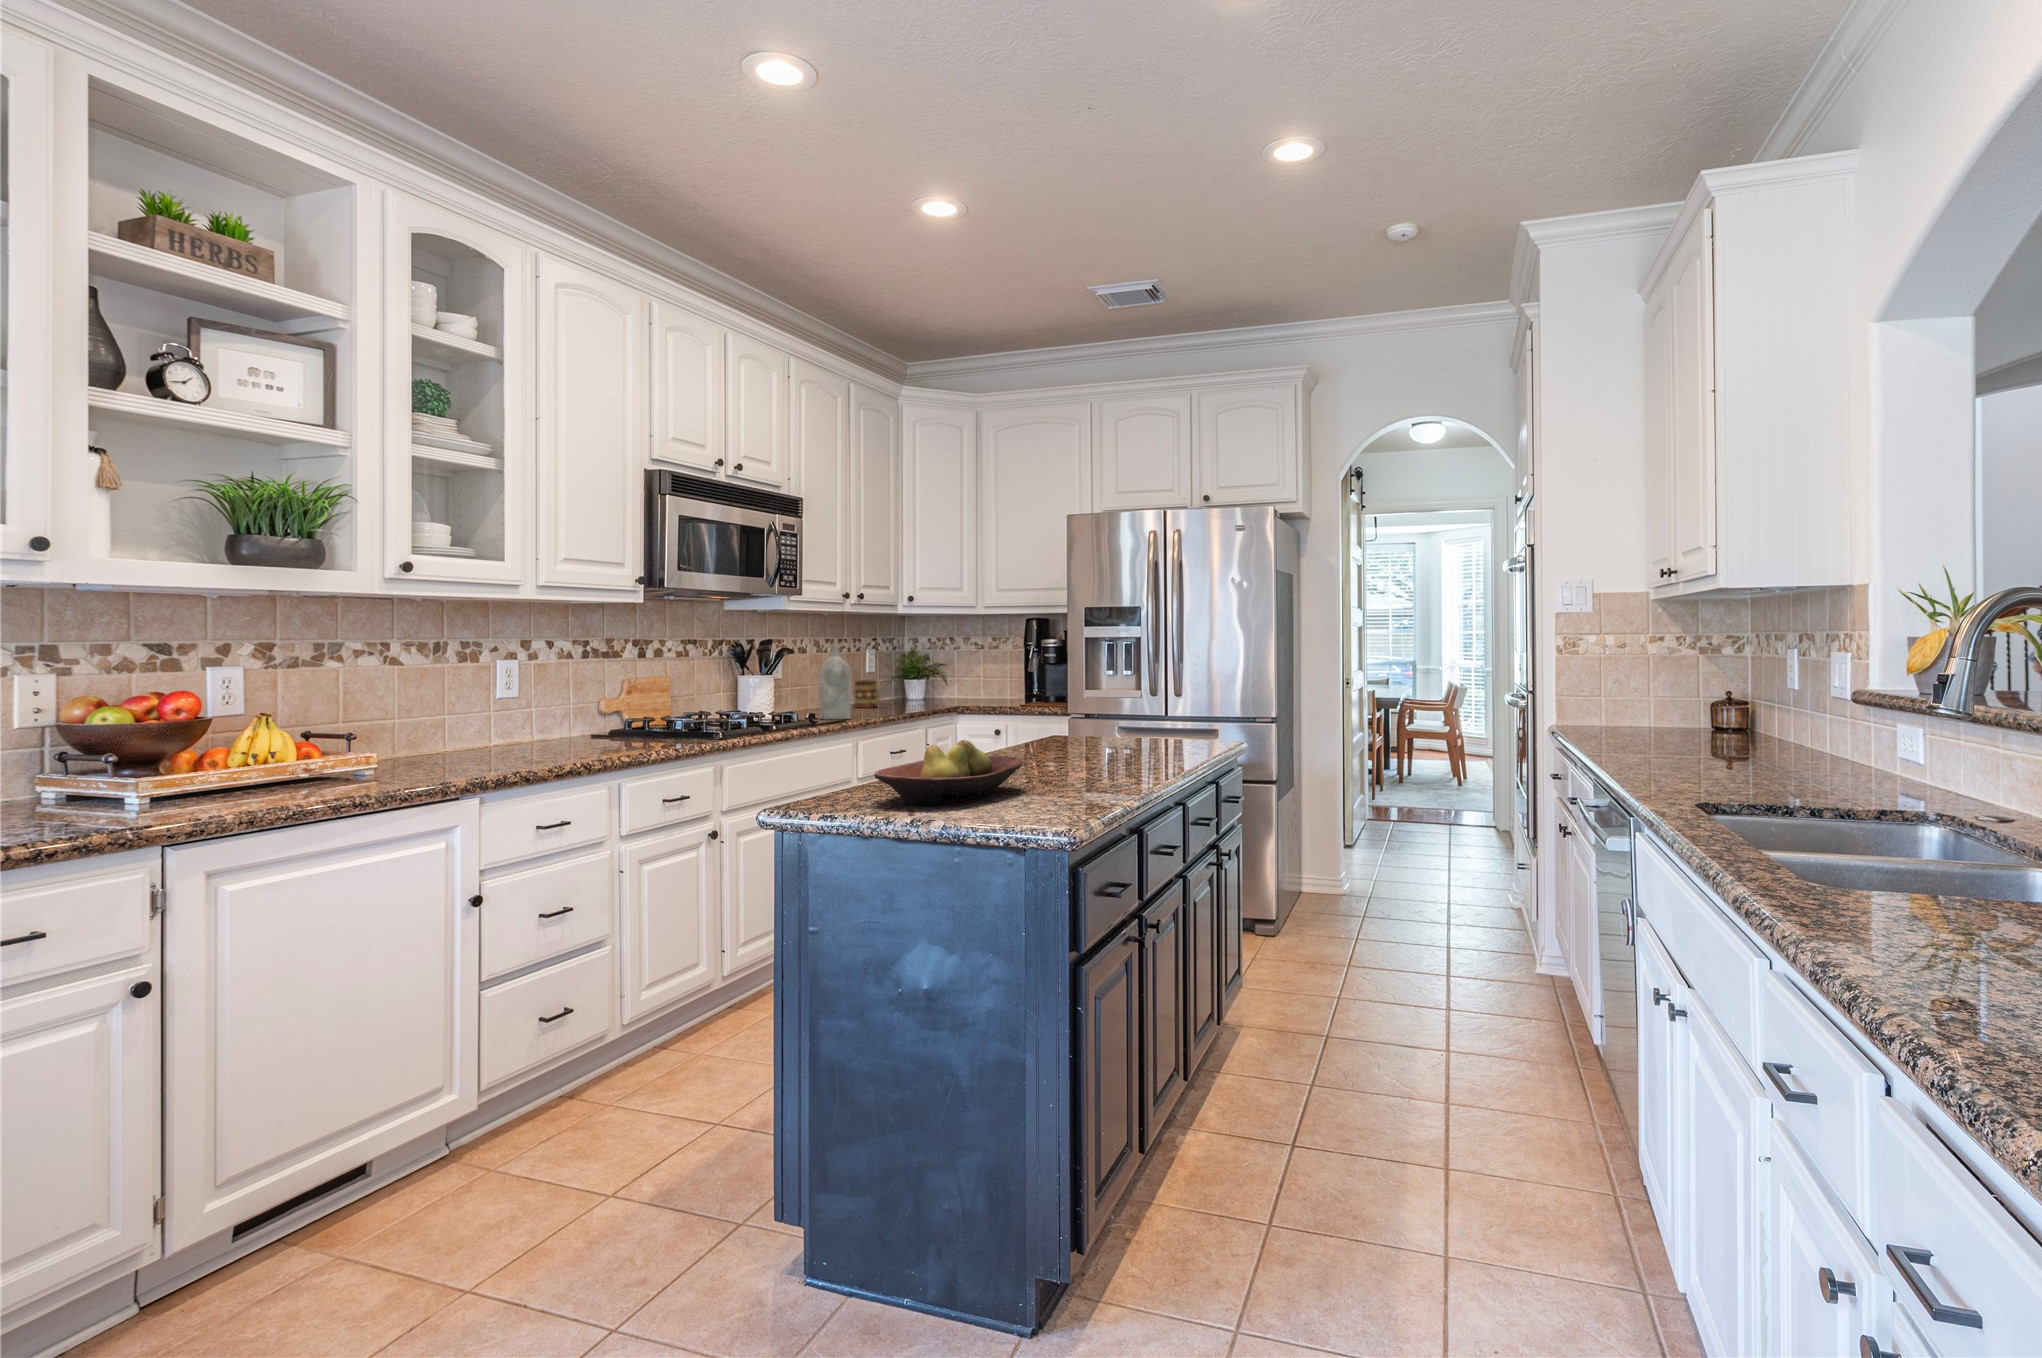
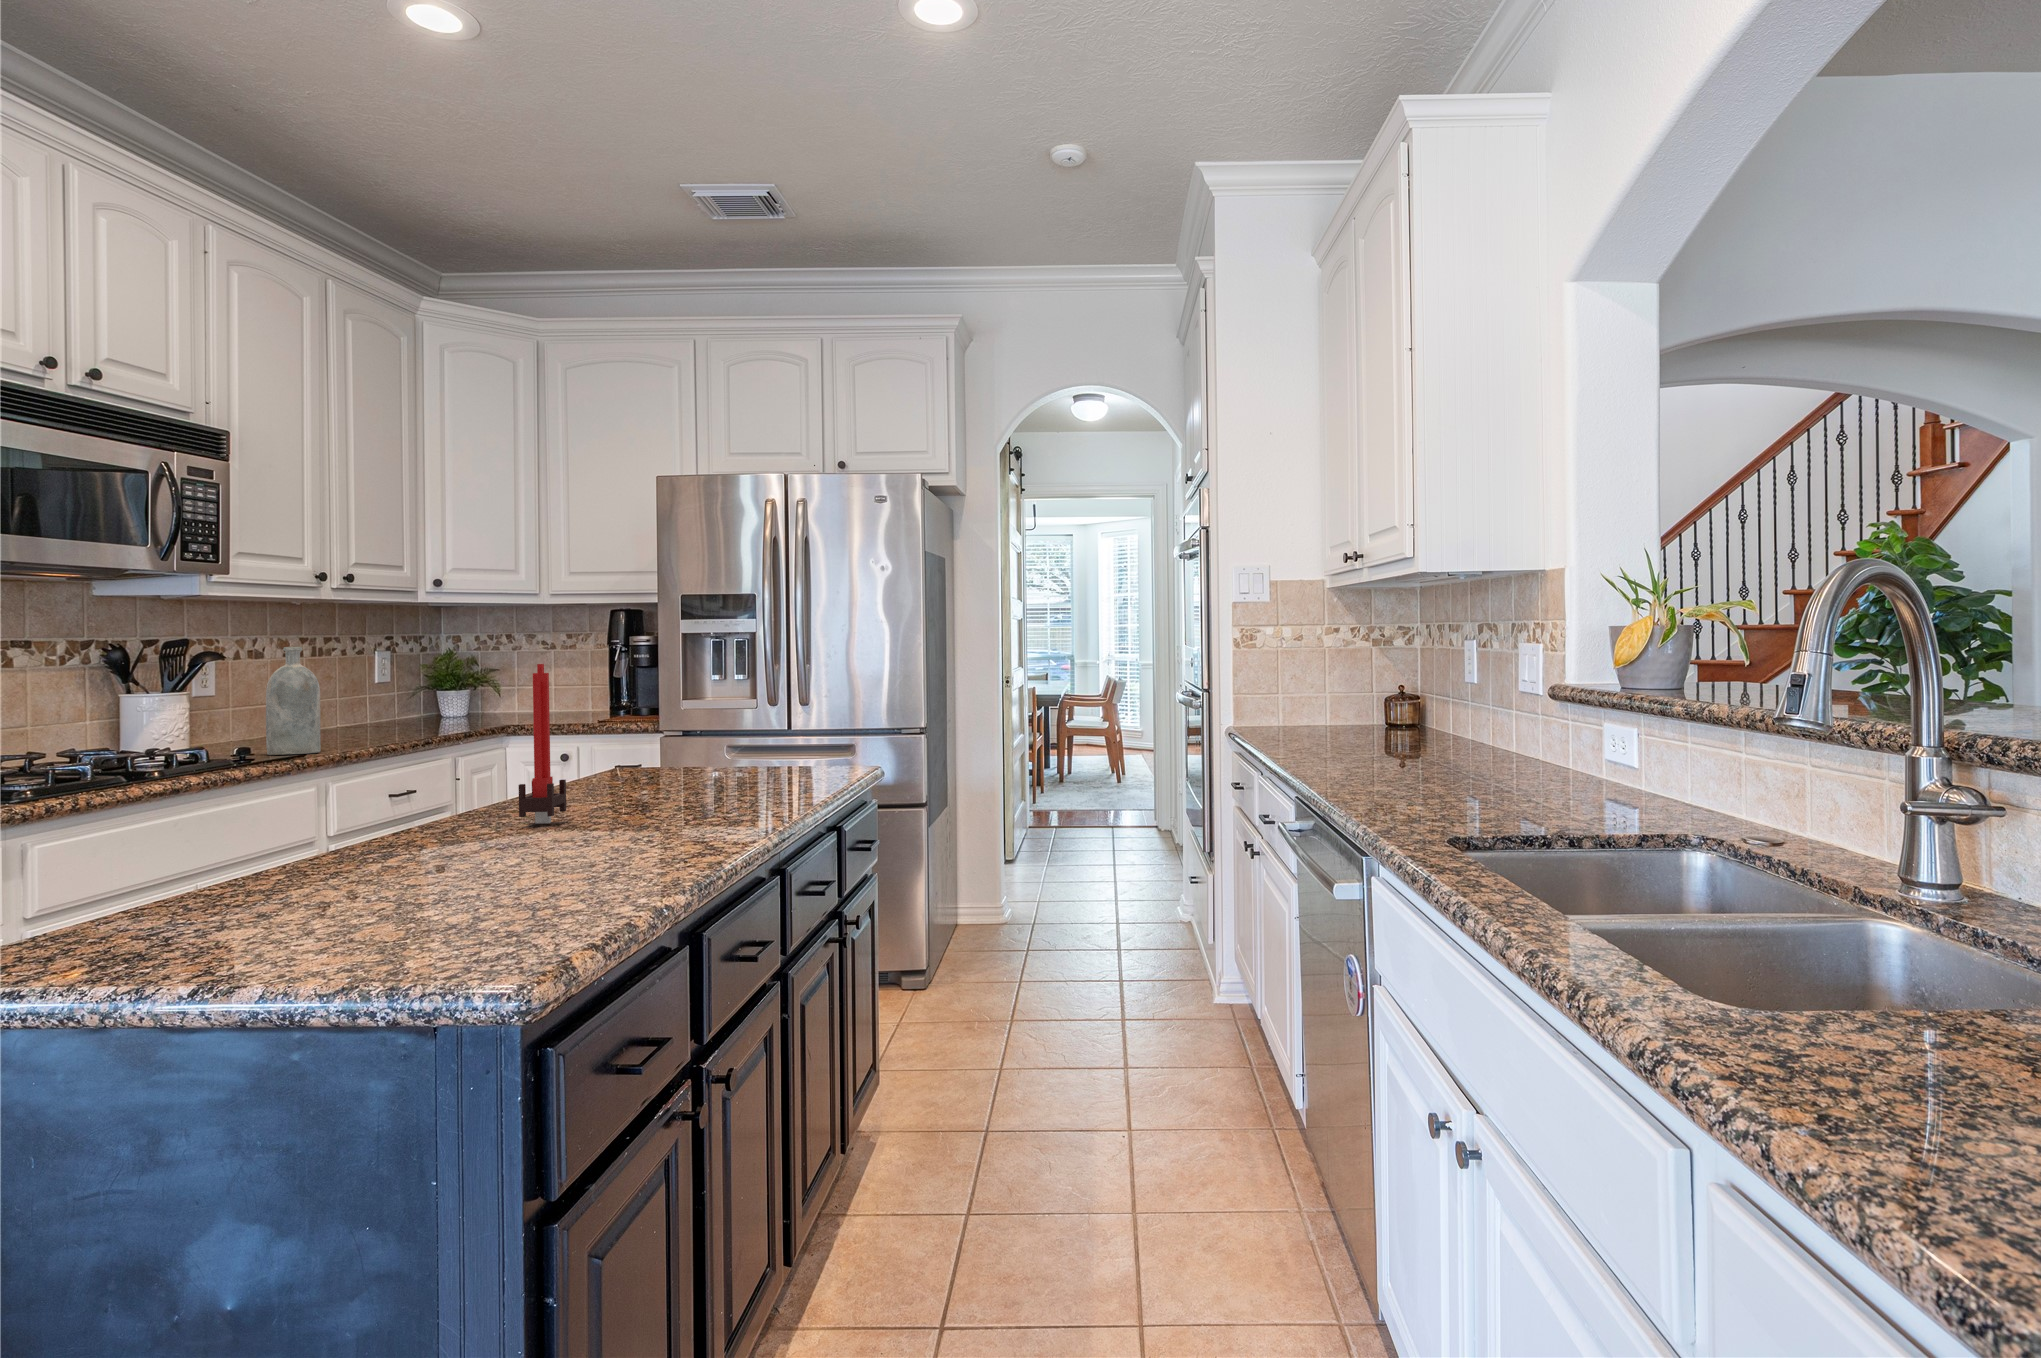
candle: none [1013,657,1040,764] -> present [519,664,566,824]
mug: present [854,680,881,708] -> none [347,695,388,733]
fruit bowl: present [874,740,1023,806] -> none [141,812,491,948]

